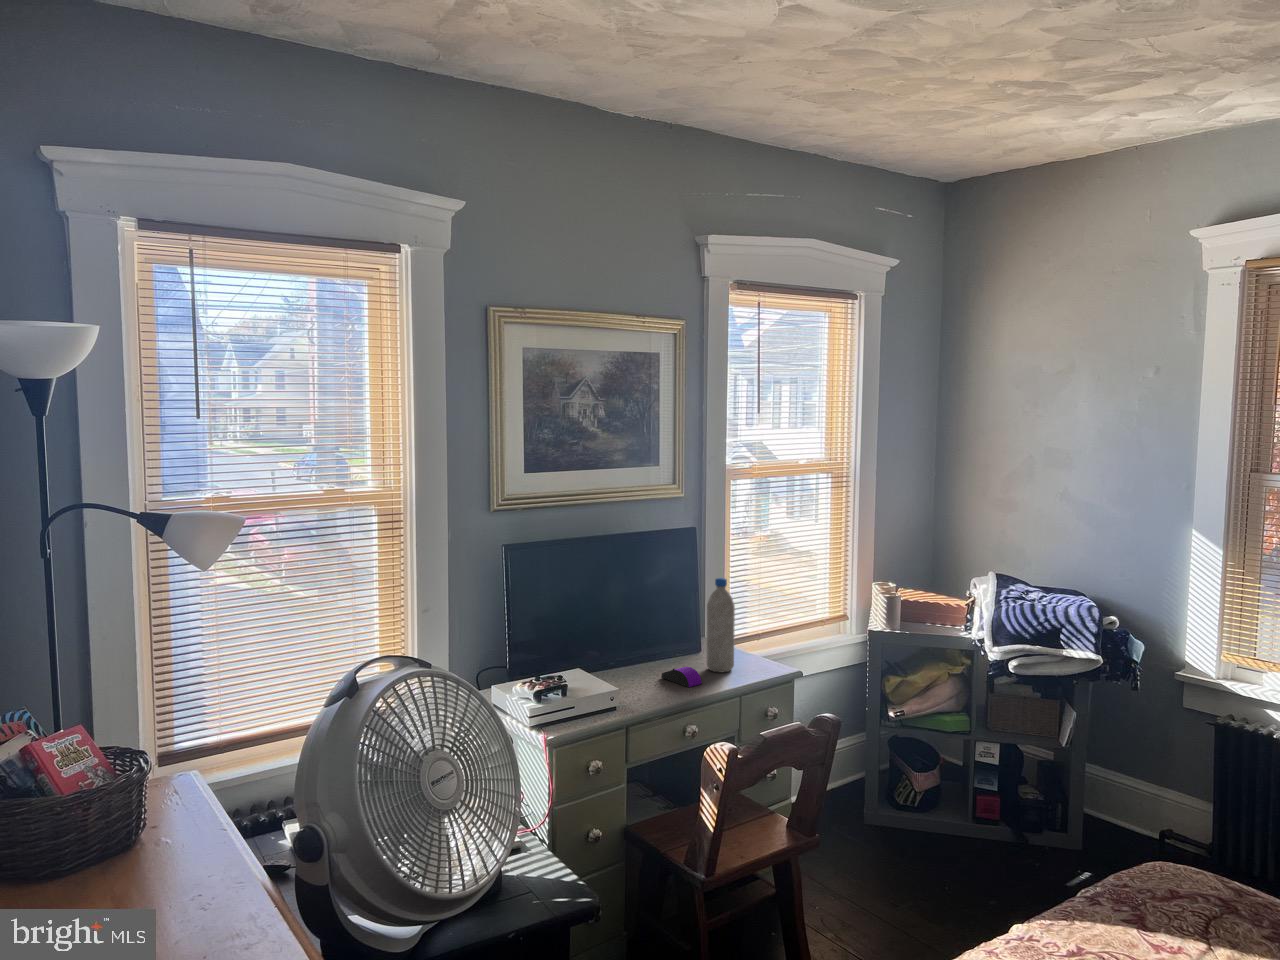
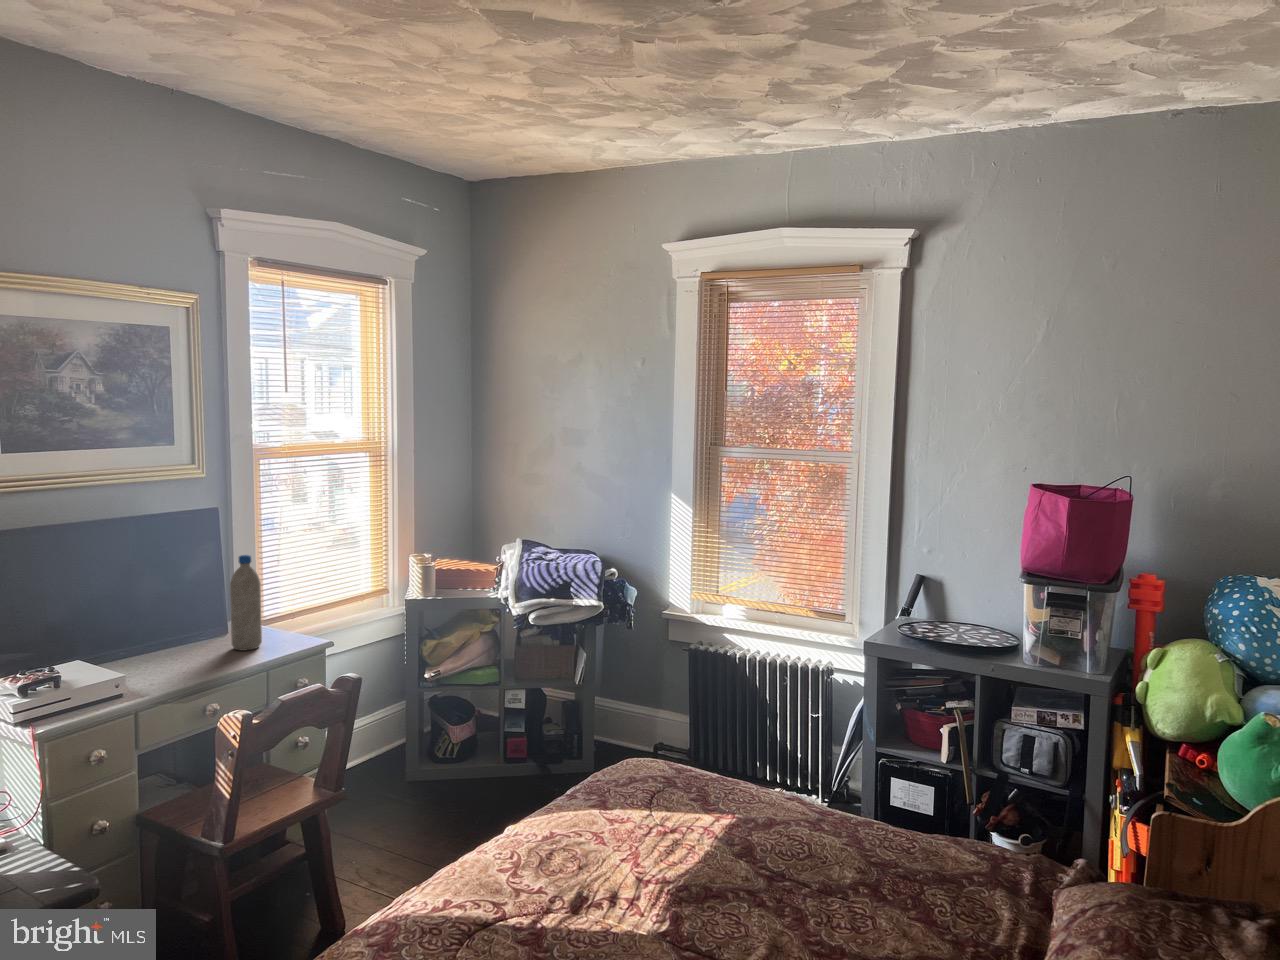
computer mouse: present [661,667,701,687] -> none [179,648,224,668]

